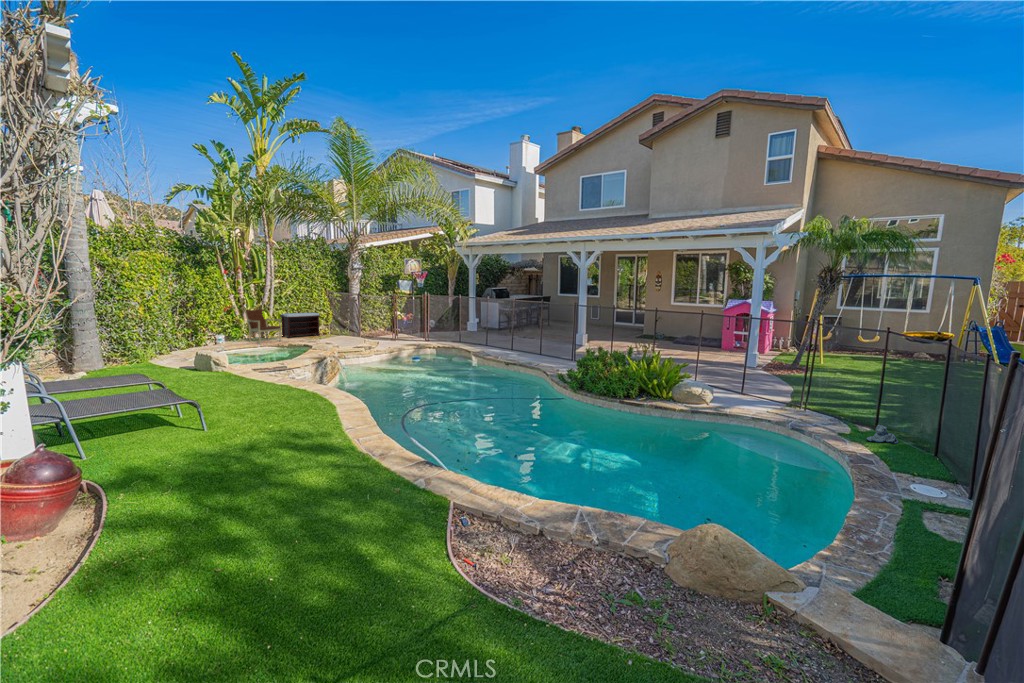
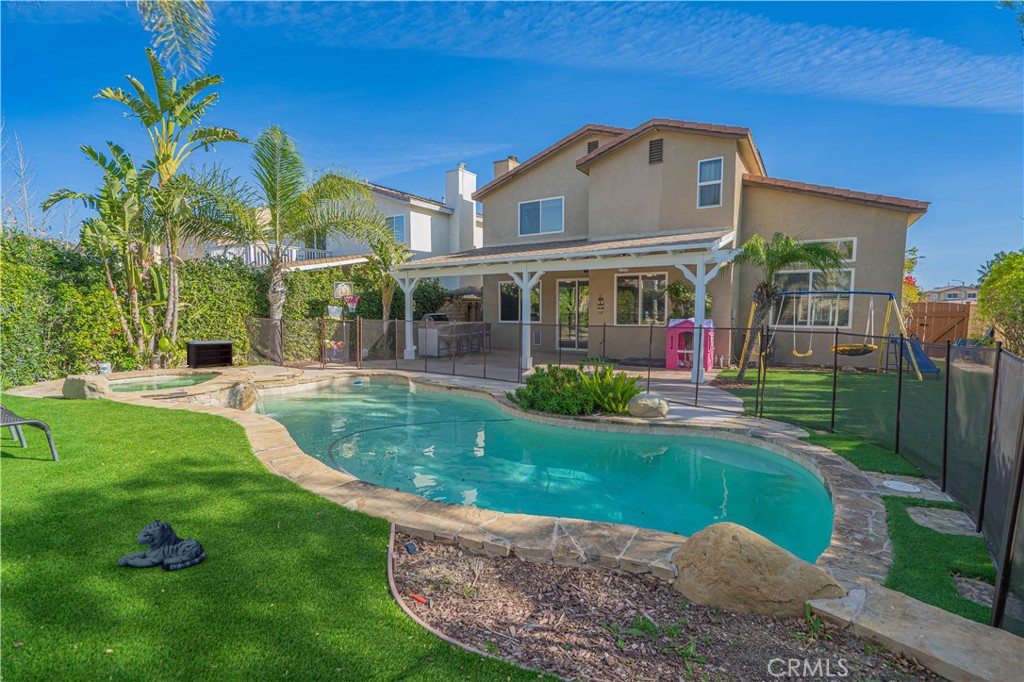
armchair: present [245,309,281,344] -> none [139,333,185,374]
plush toy: present [866,424,898,444] -> present [118,520,206,570]

